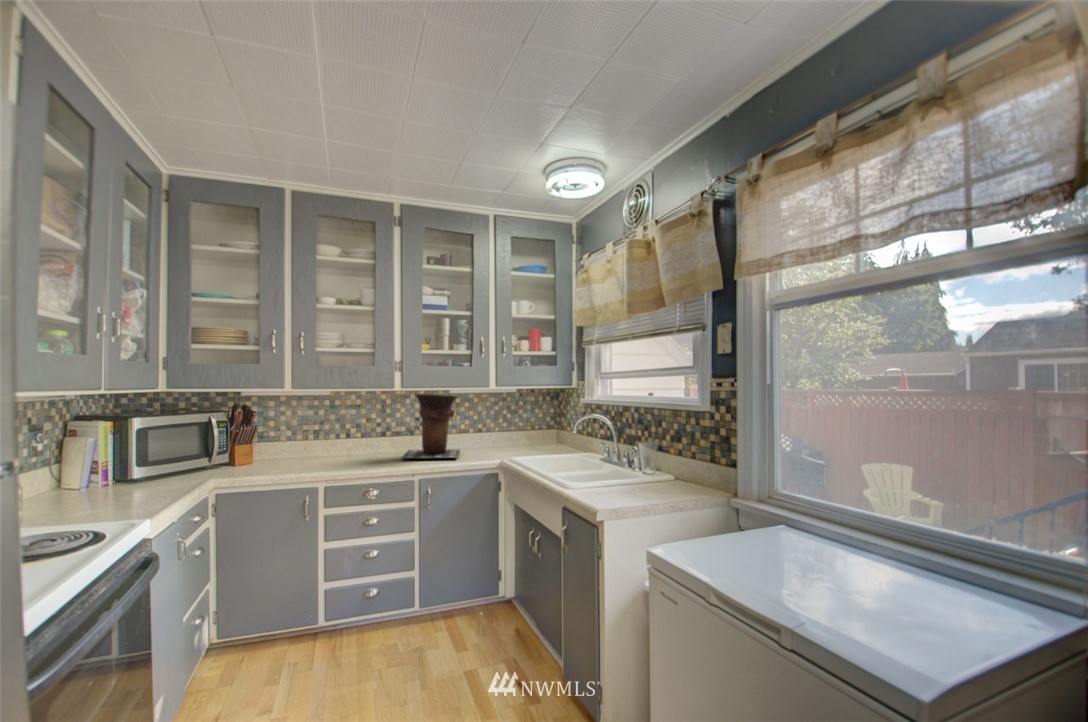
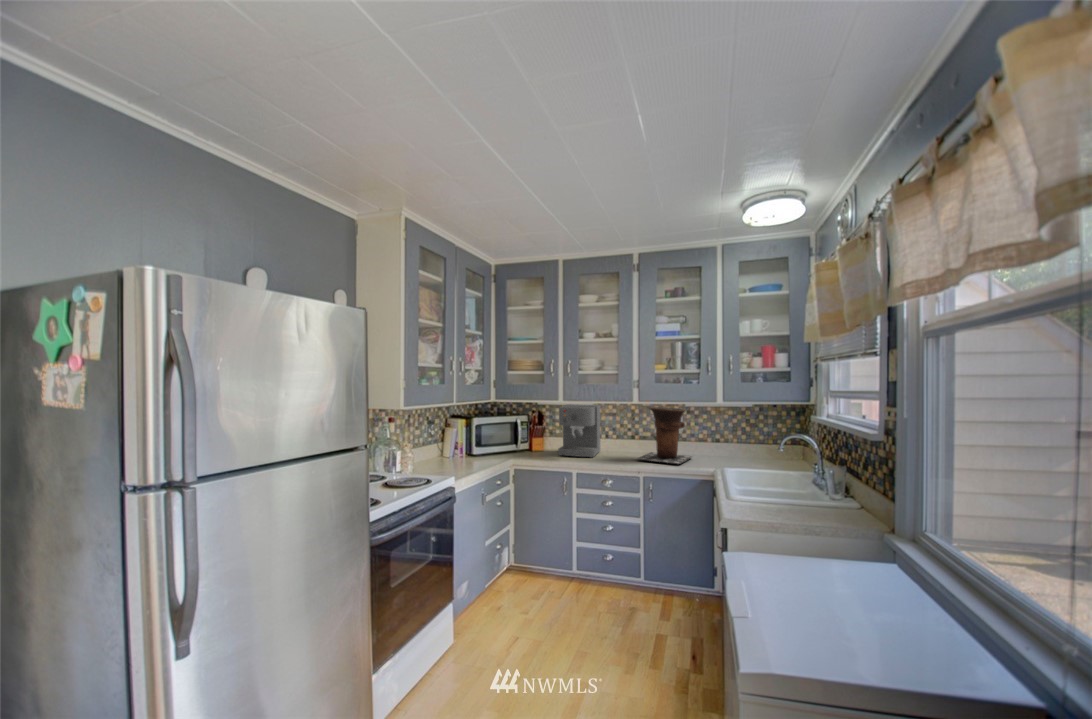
coffee maker: none [286,394,343,466] -> present [558,404,600,458]

